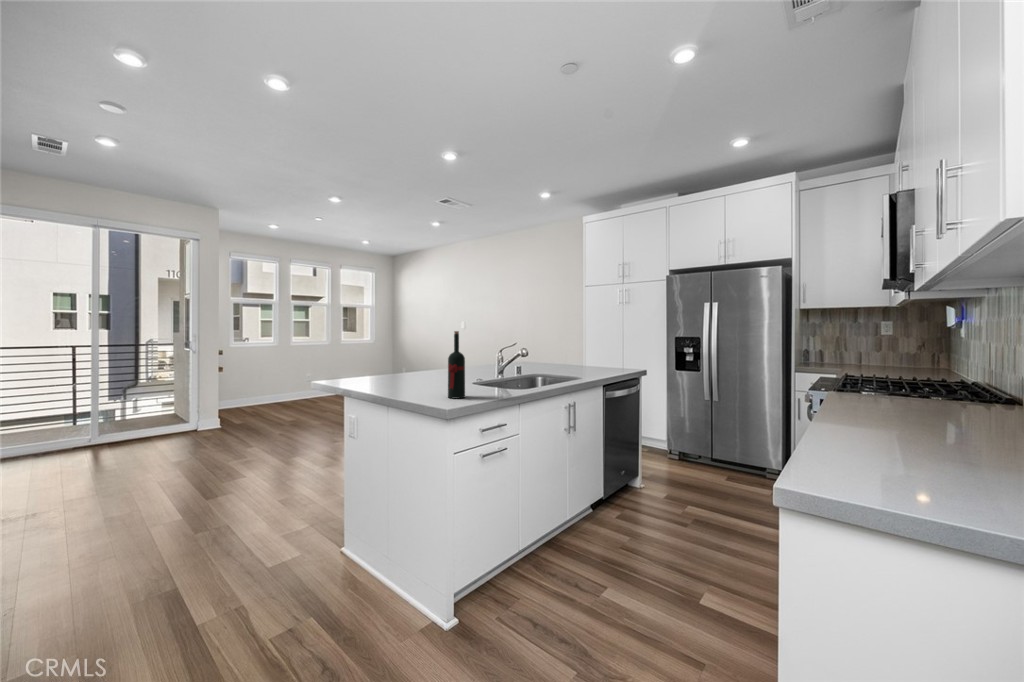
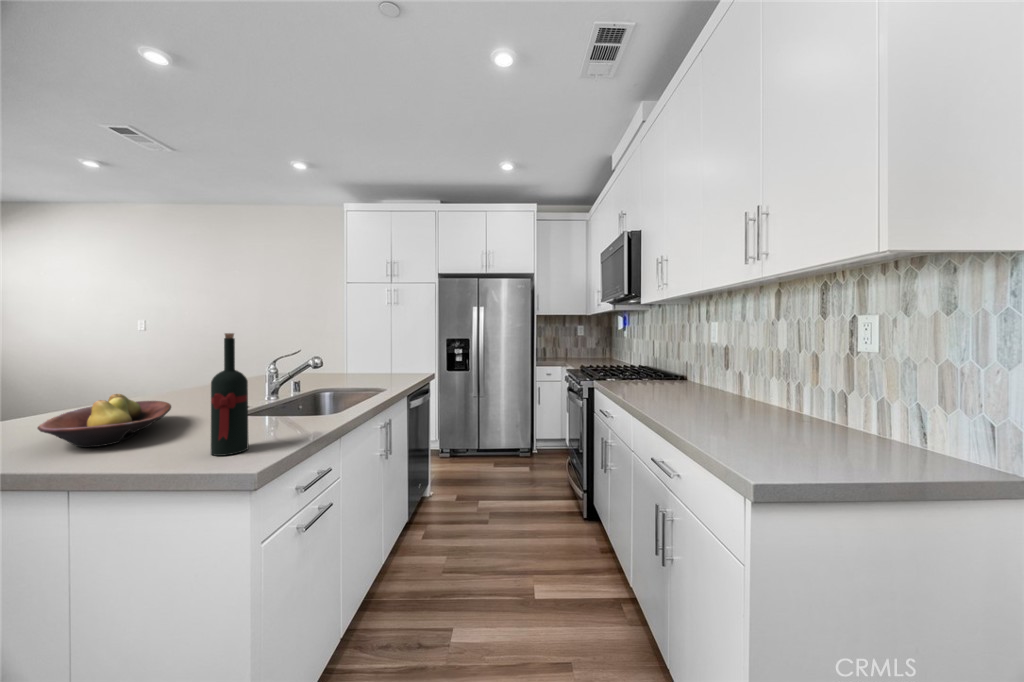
fruit bowl: none [393,364,444,389] -> present [38,394,171,447]

